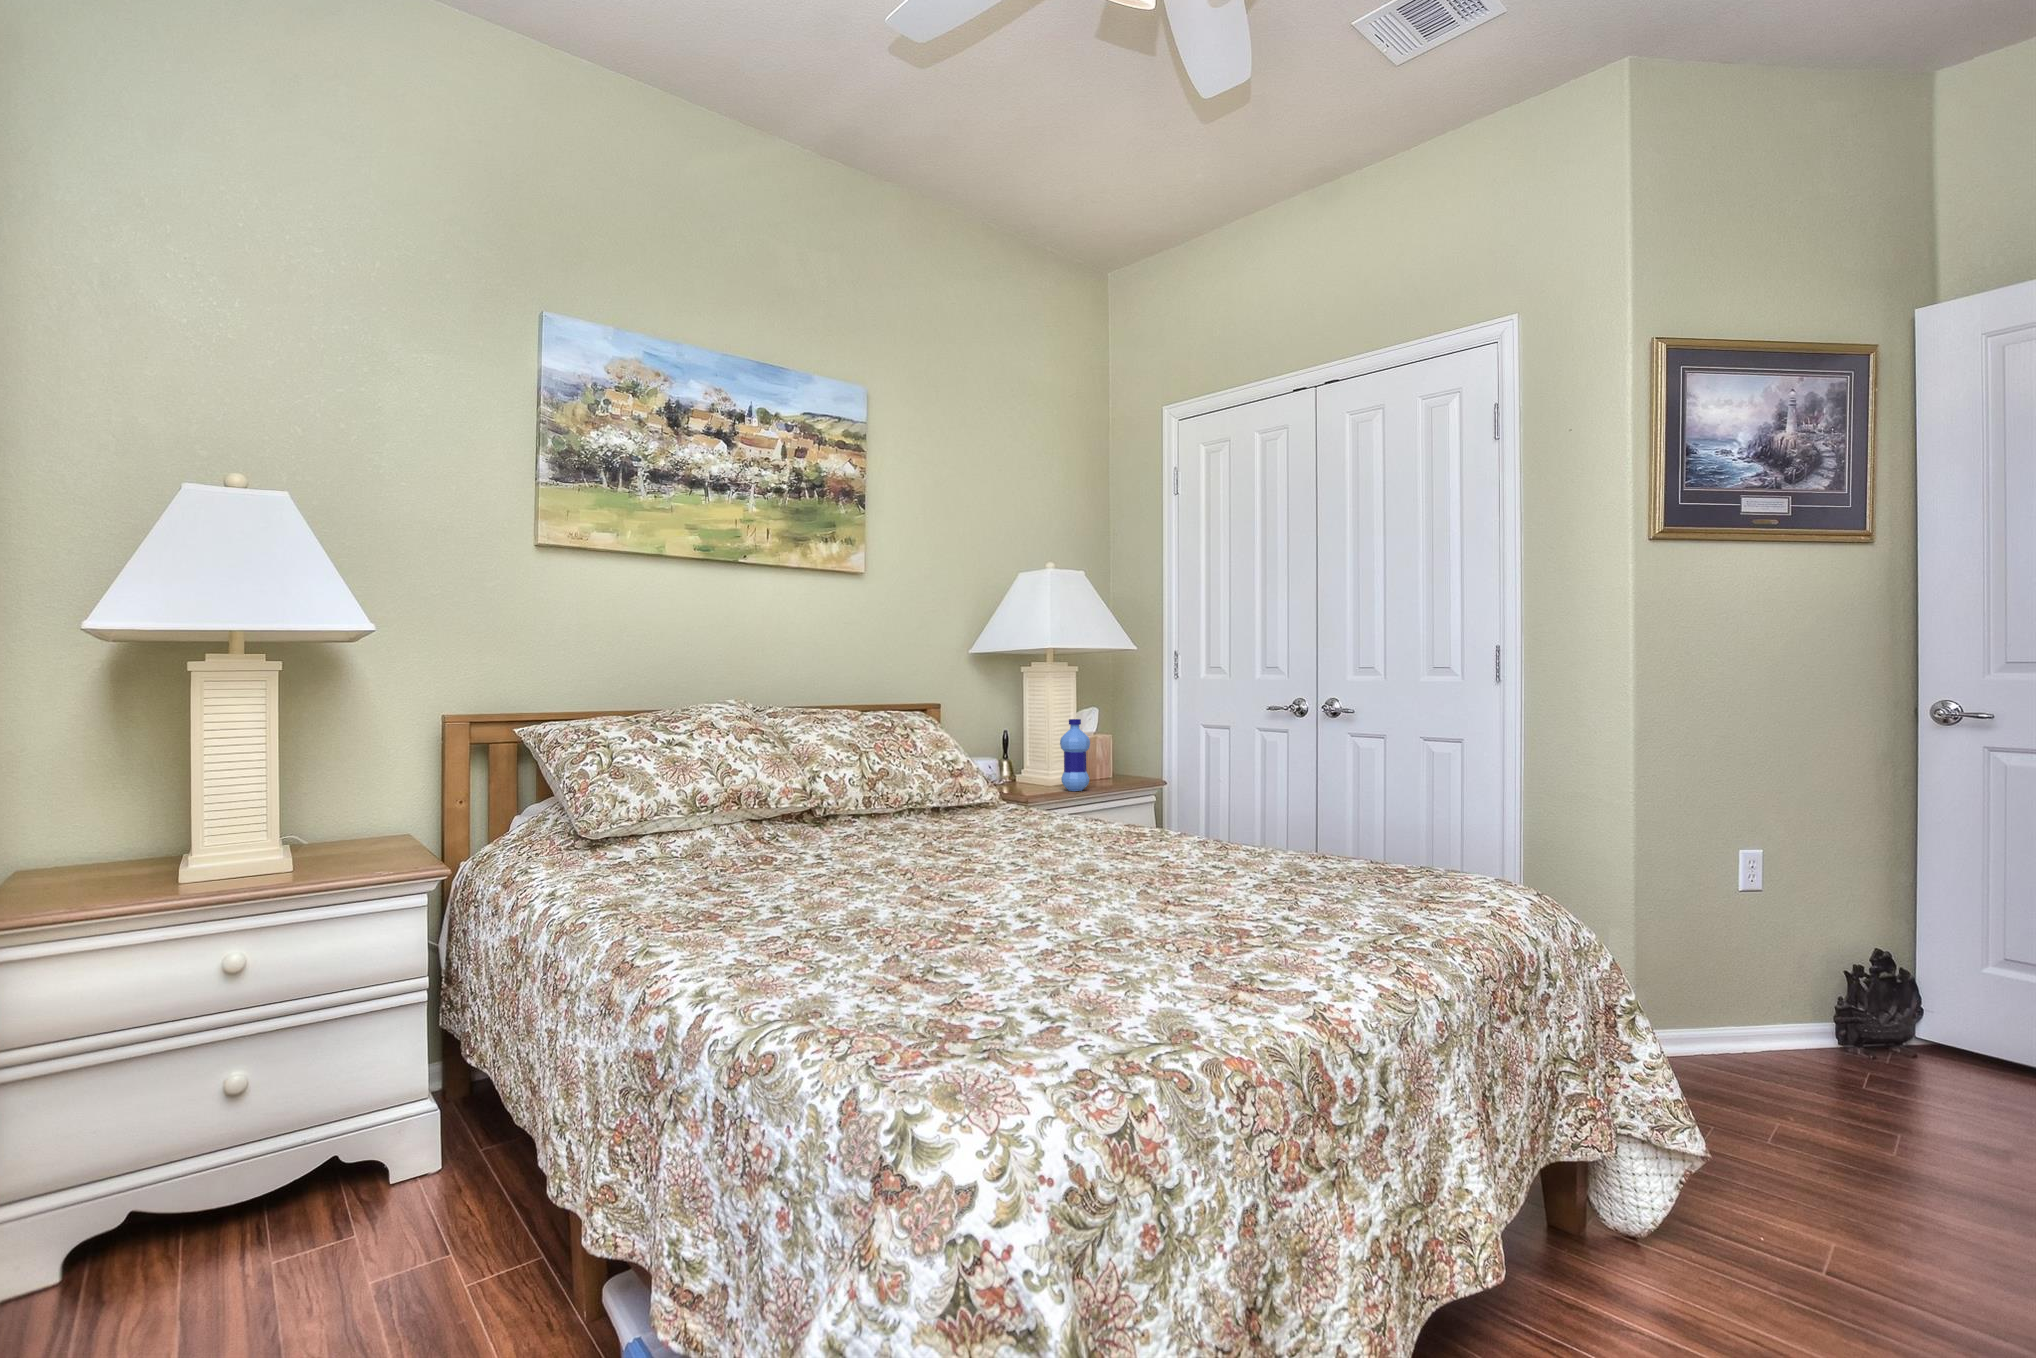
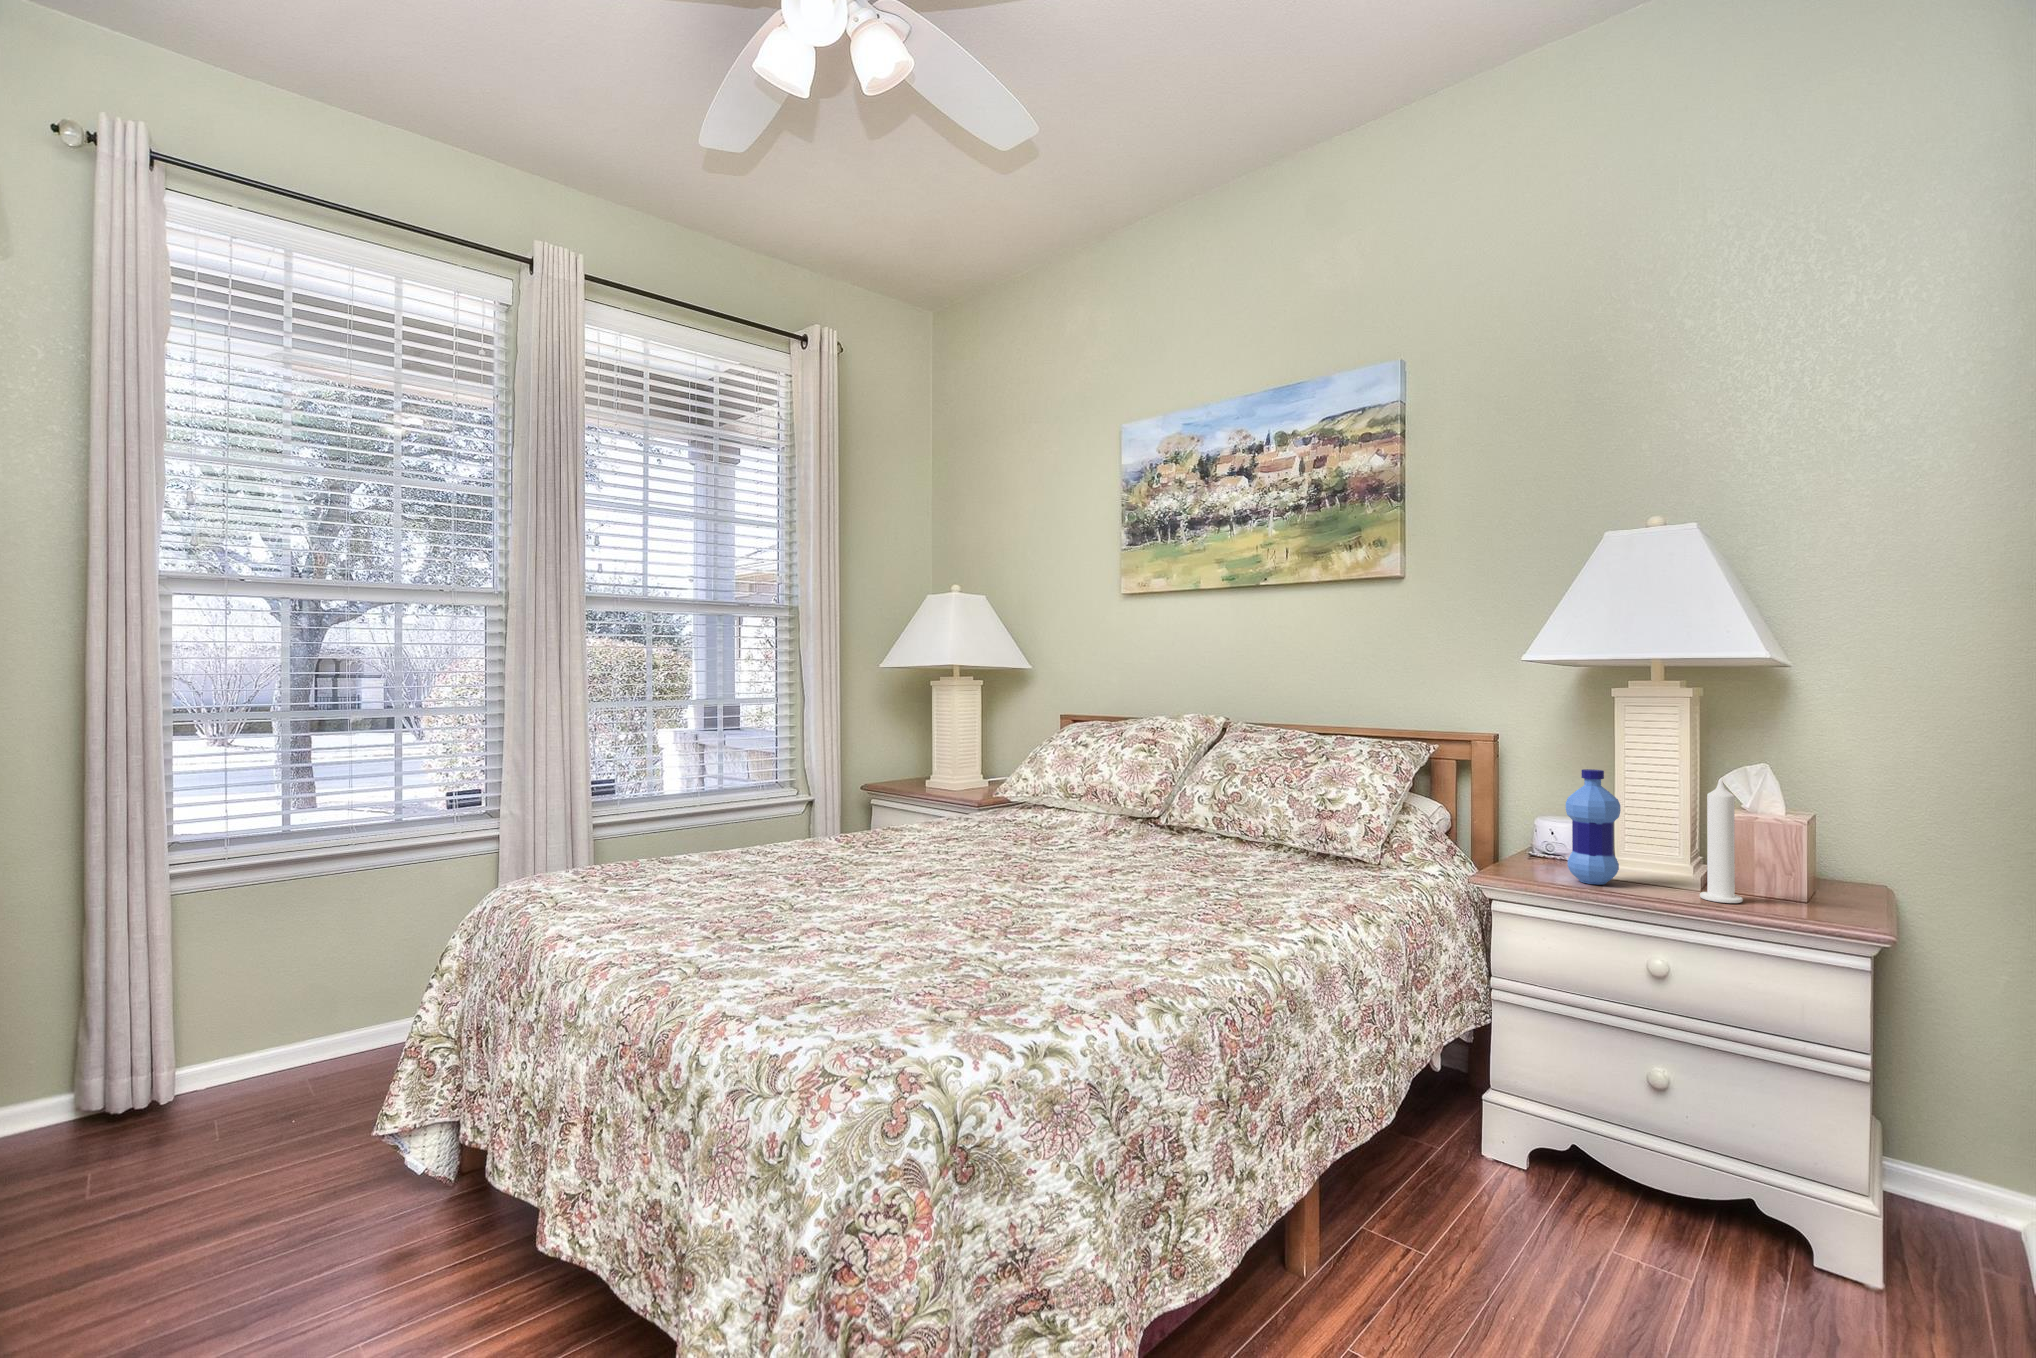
candle: none [1108,718,1127,787] -> present [1700,779,1743,903]

